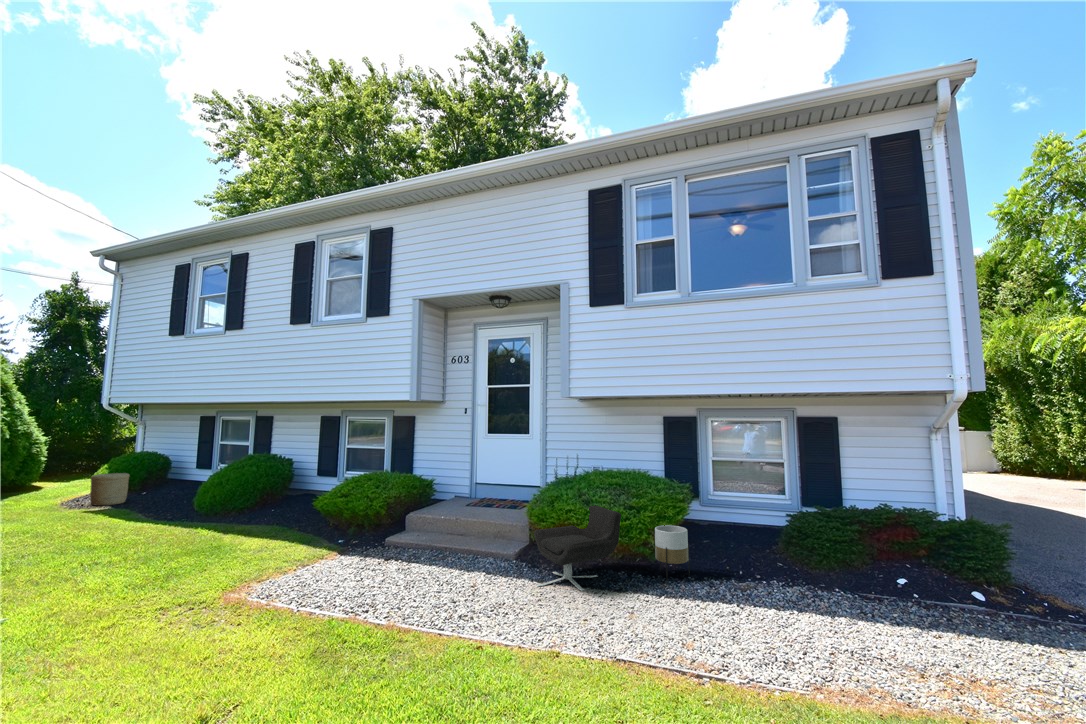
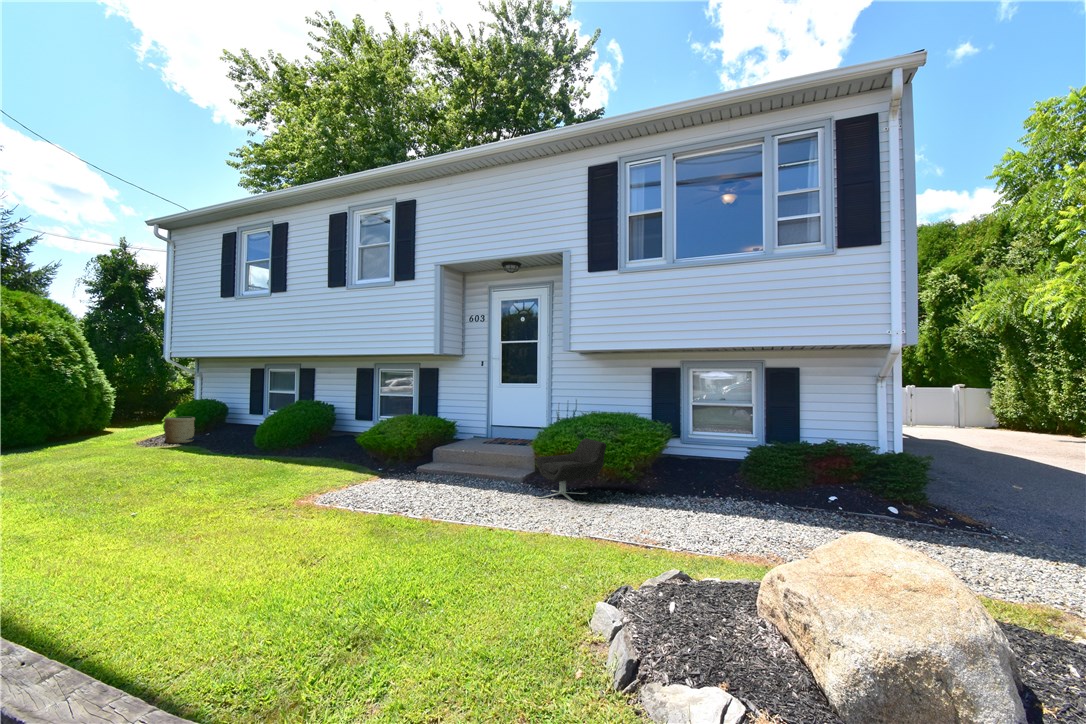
planter: present [655,525,690,581] -> none [635,455,662,497]

